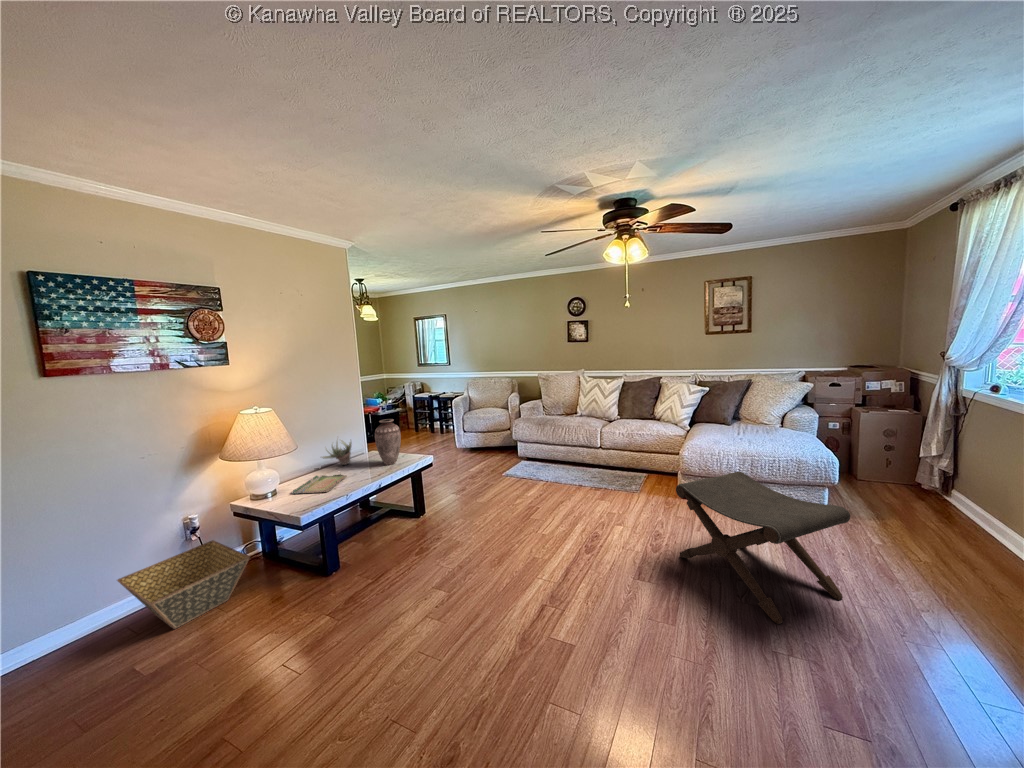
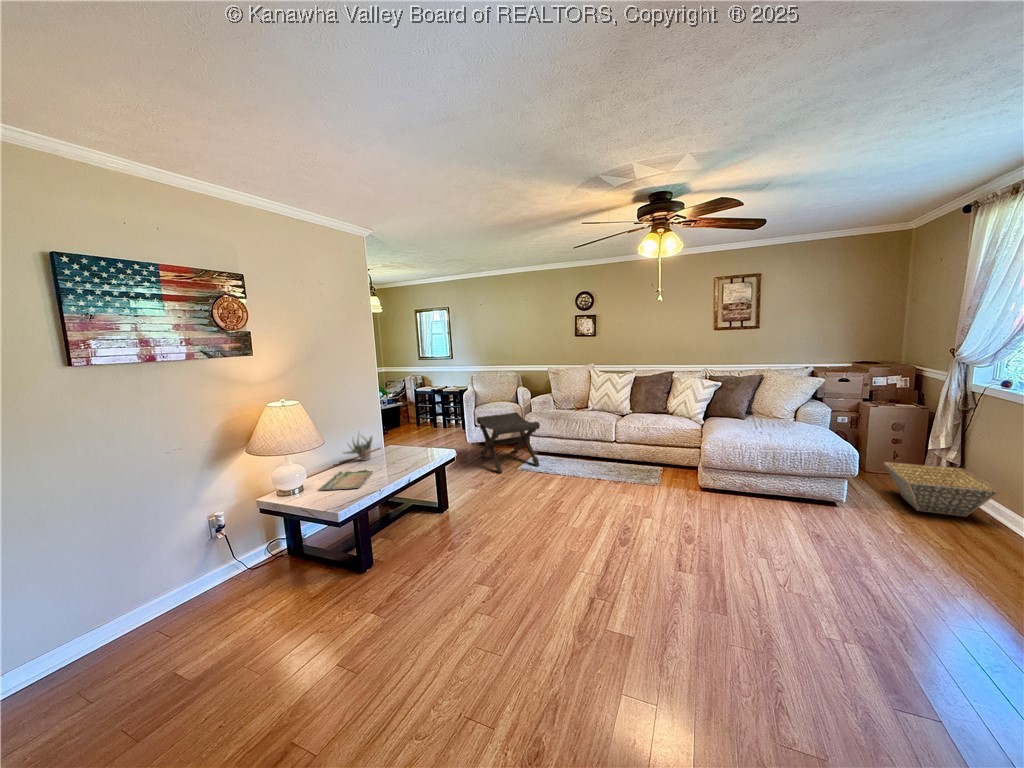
vase: present [375,419,401,465] -> none [398,413,424,460]
footstool: present [676,471,850,624] -> present [477,412,540,473]
basket: present [117,540,250,629] -> present [884,462,1000,517]

